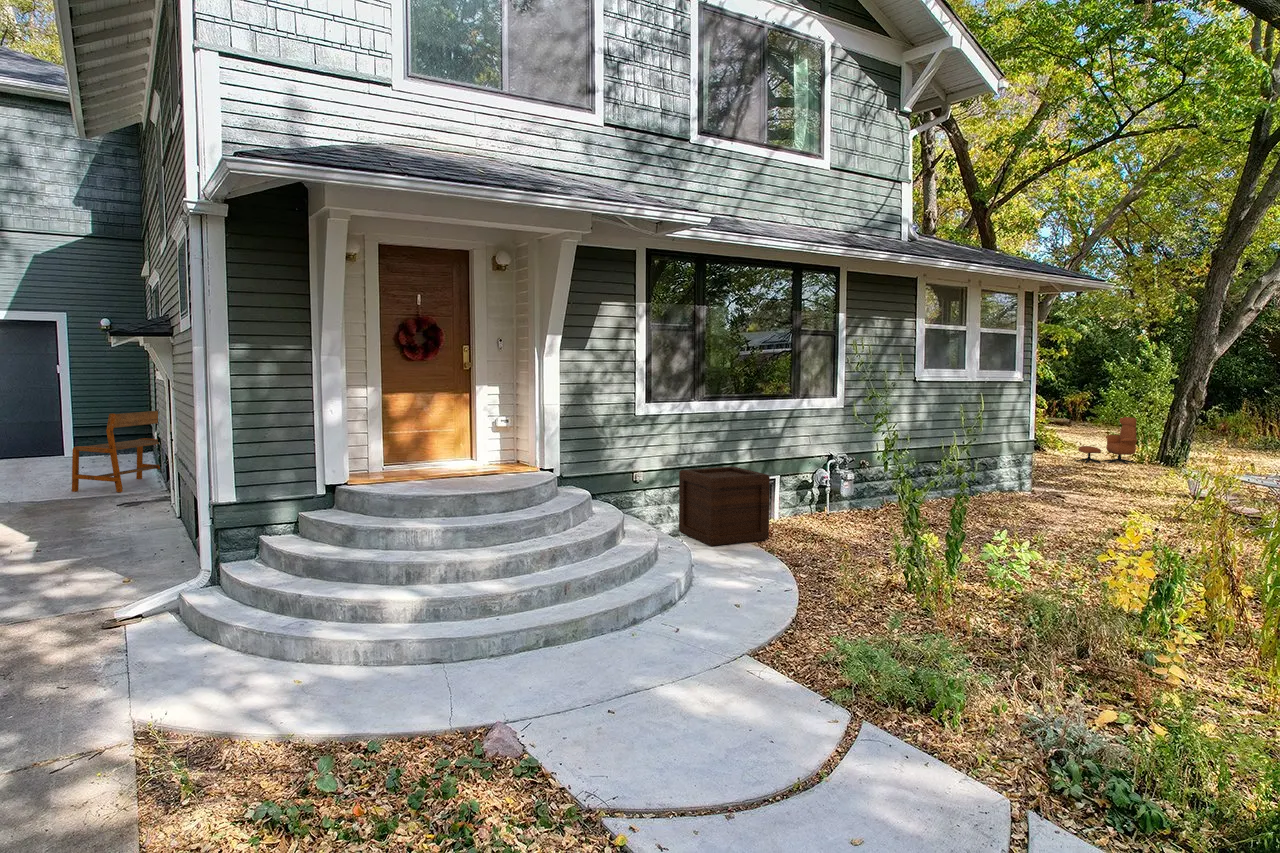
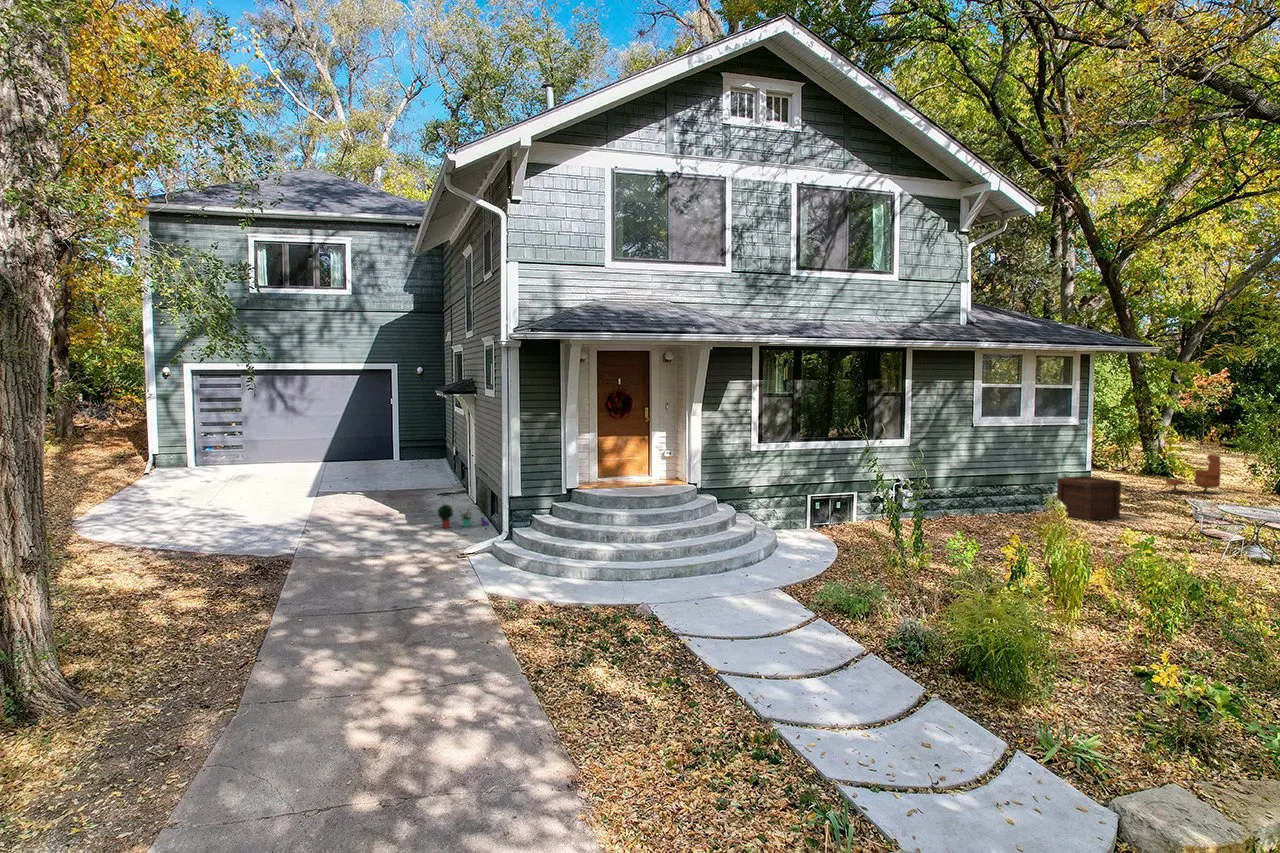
bench: present [72,411,160,492] -> none [424,439,478,490]
wooden crate: present [679,467,770,546] -> present [1056,476,1121,520]
potted plant: none [63,480,185,567] -> present [438,486,489,528]

